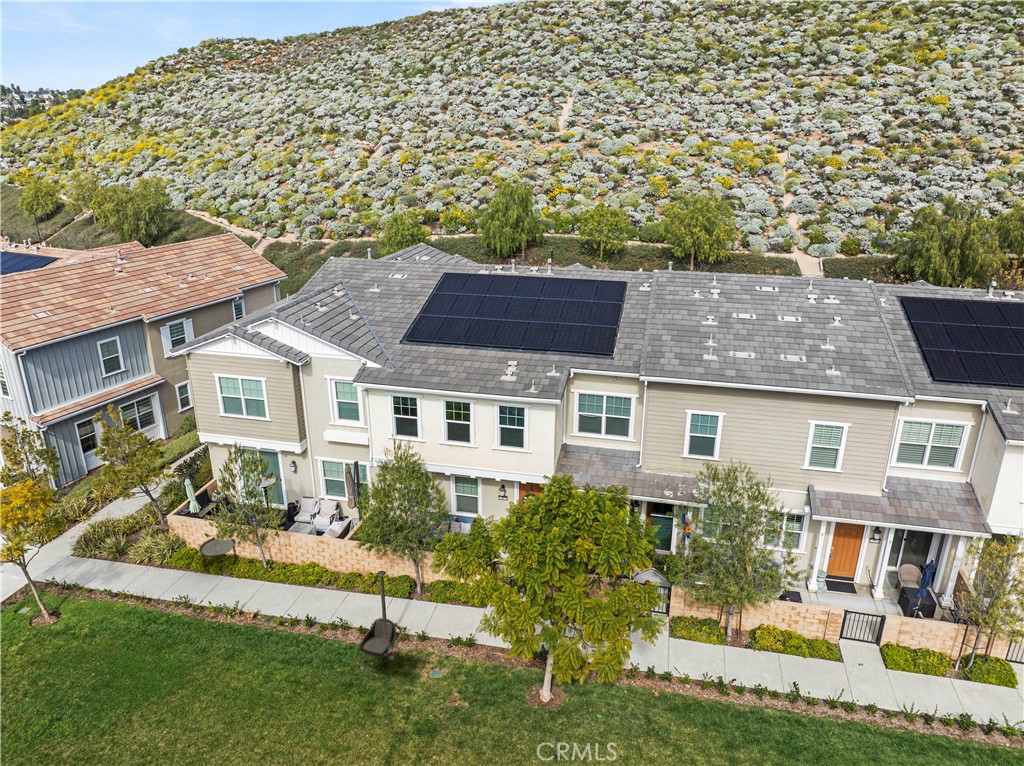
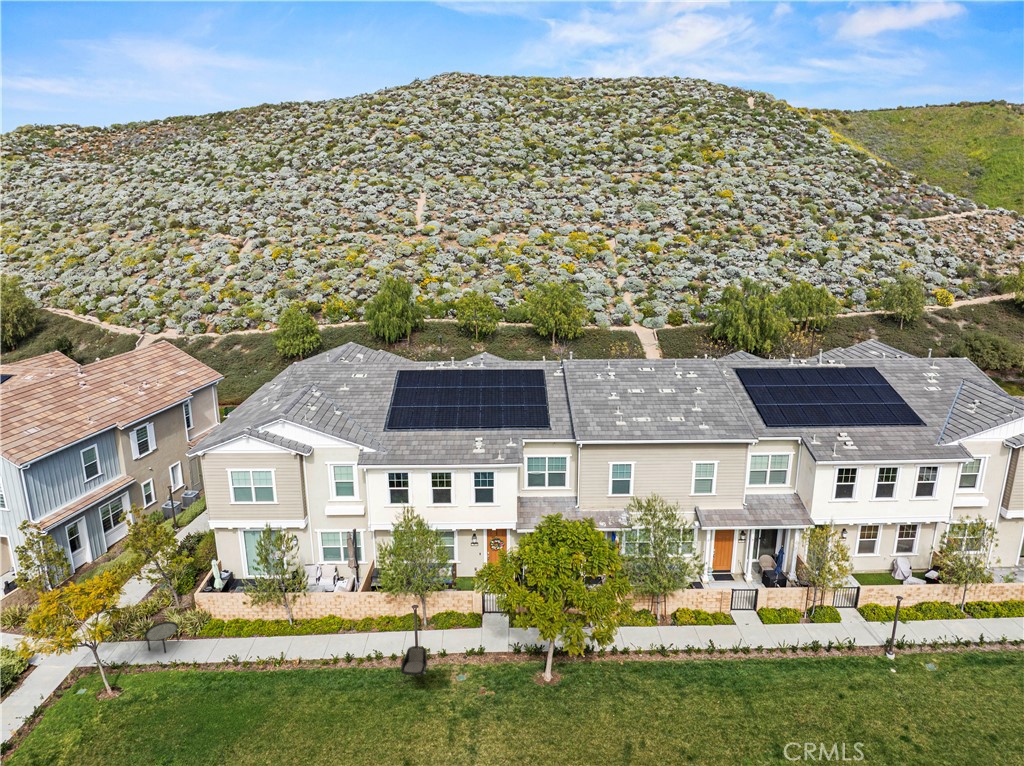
round table: present [199,538,237,570] -> present [145,621,179,653]

